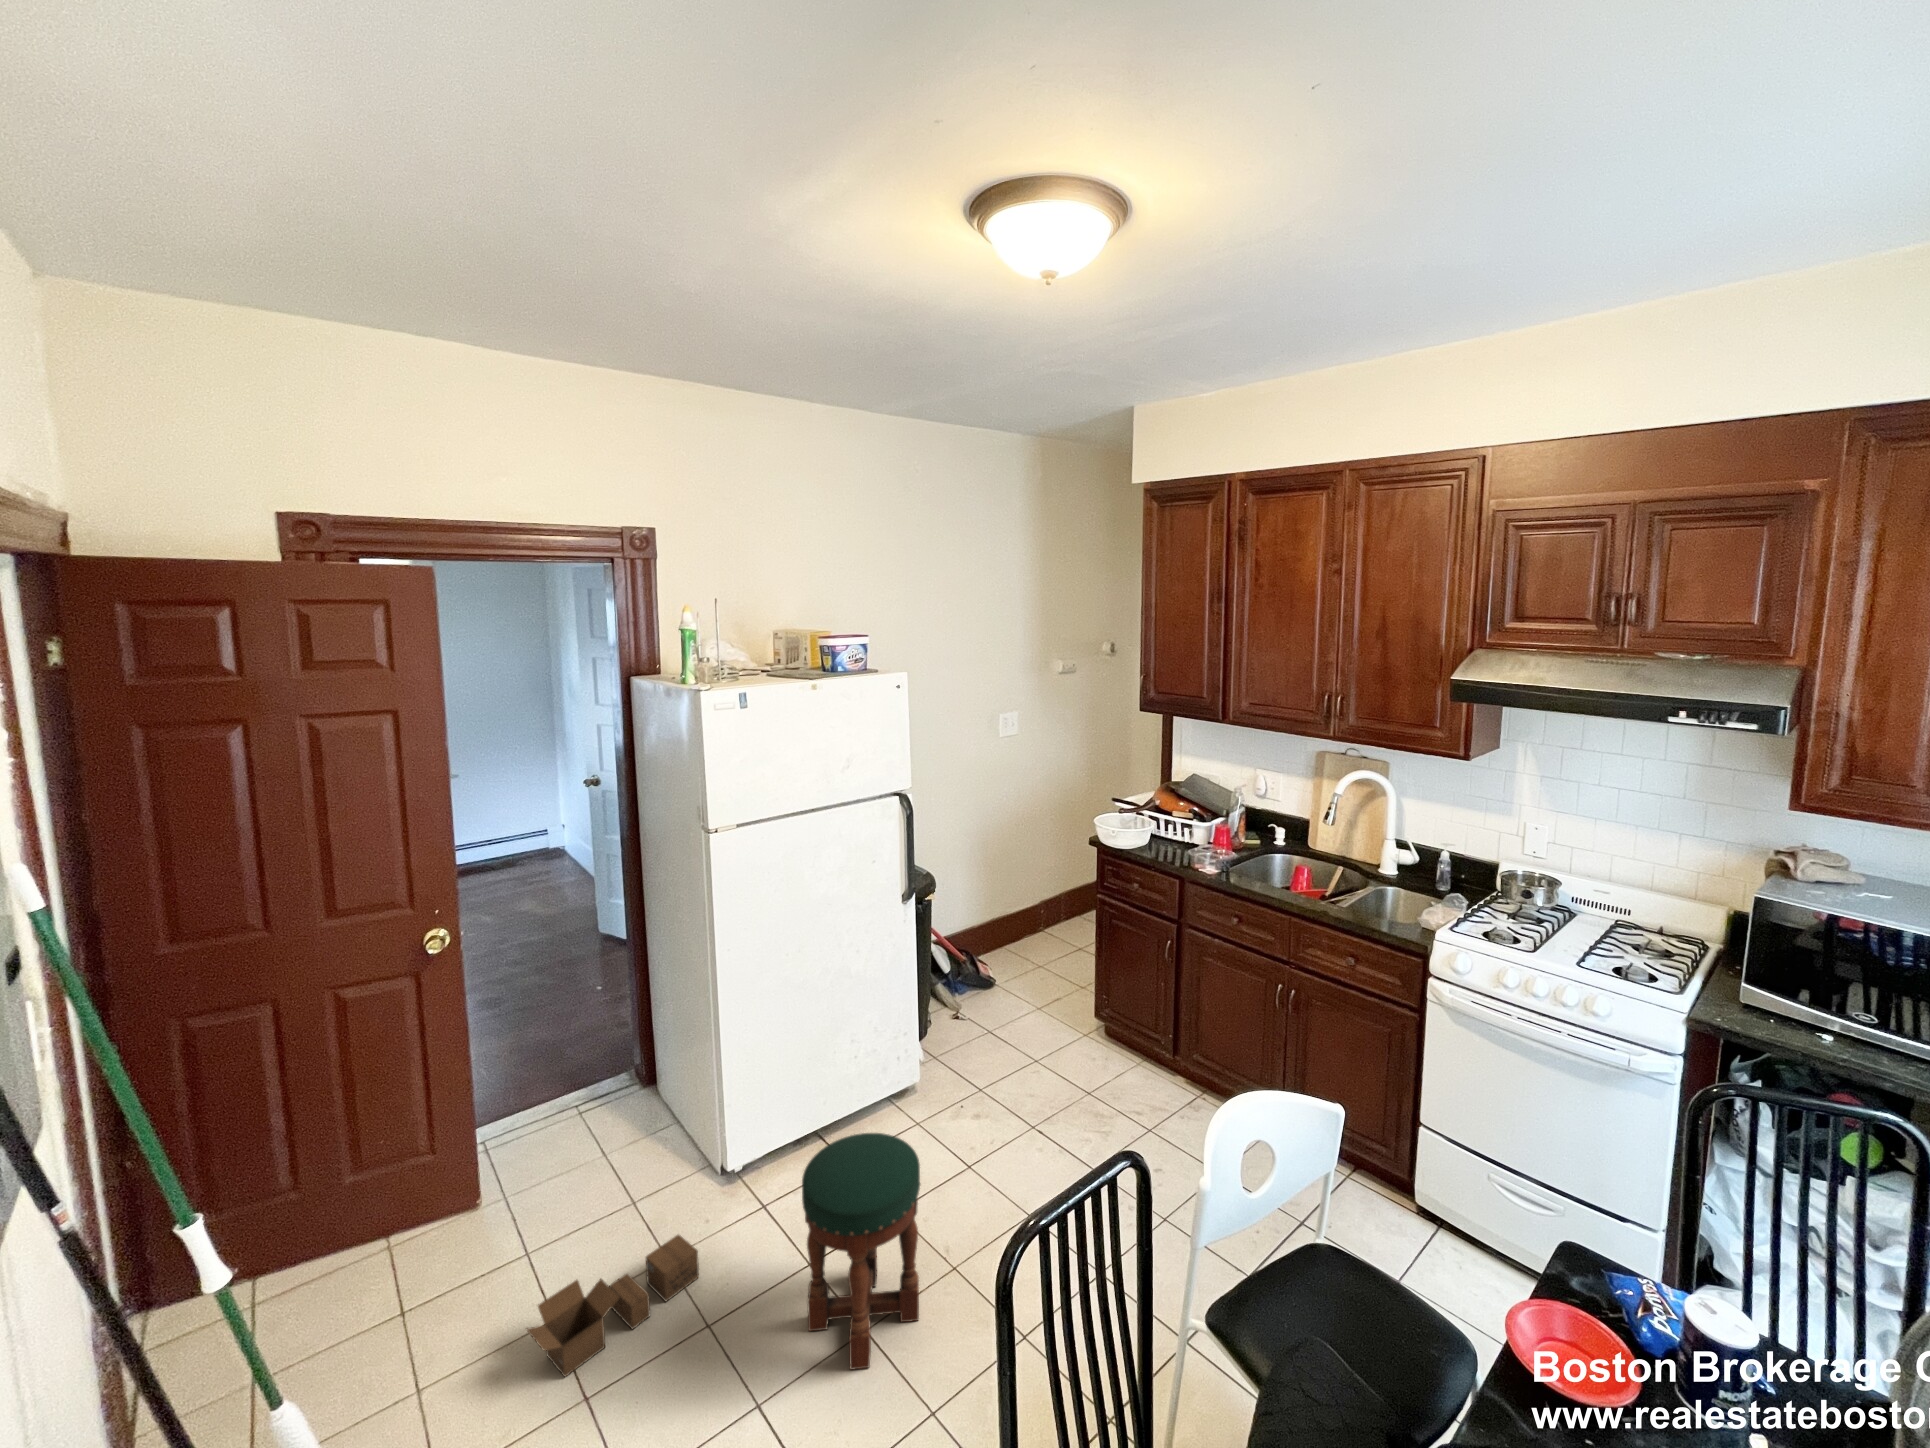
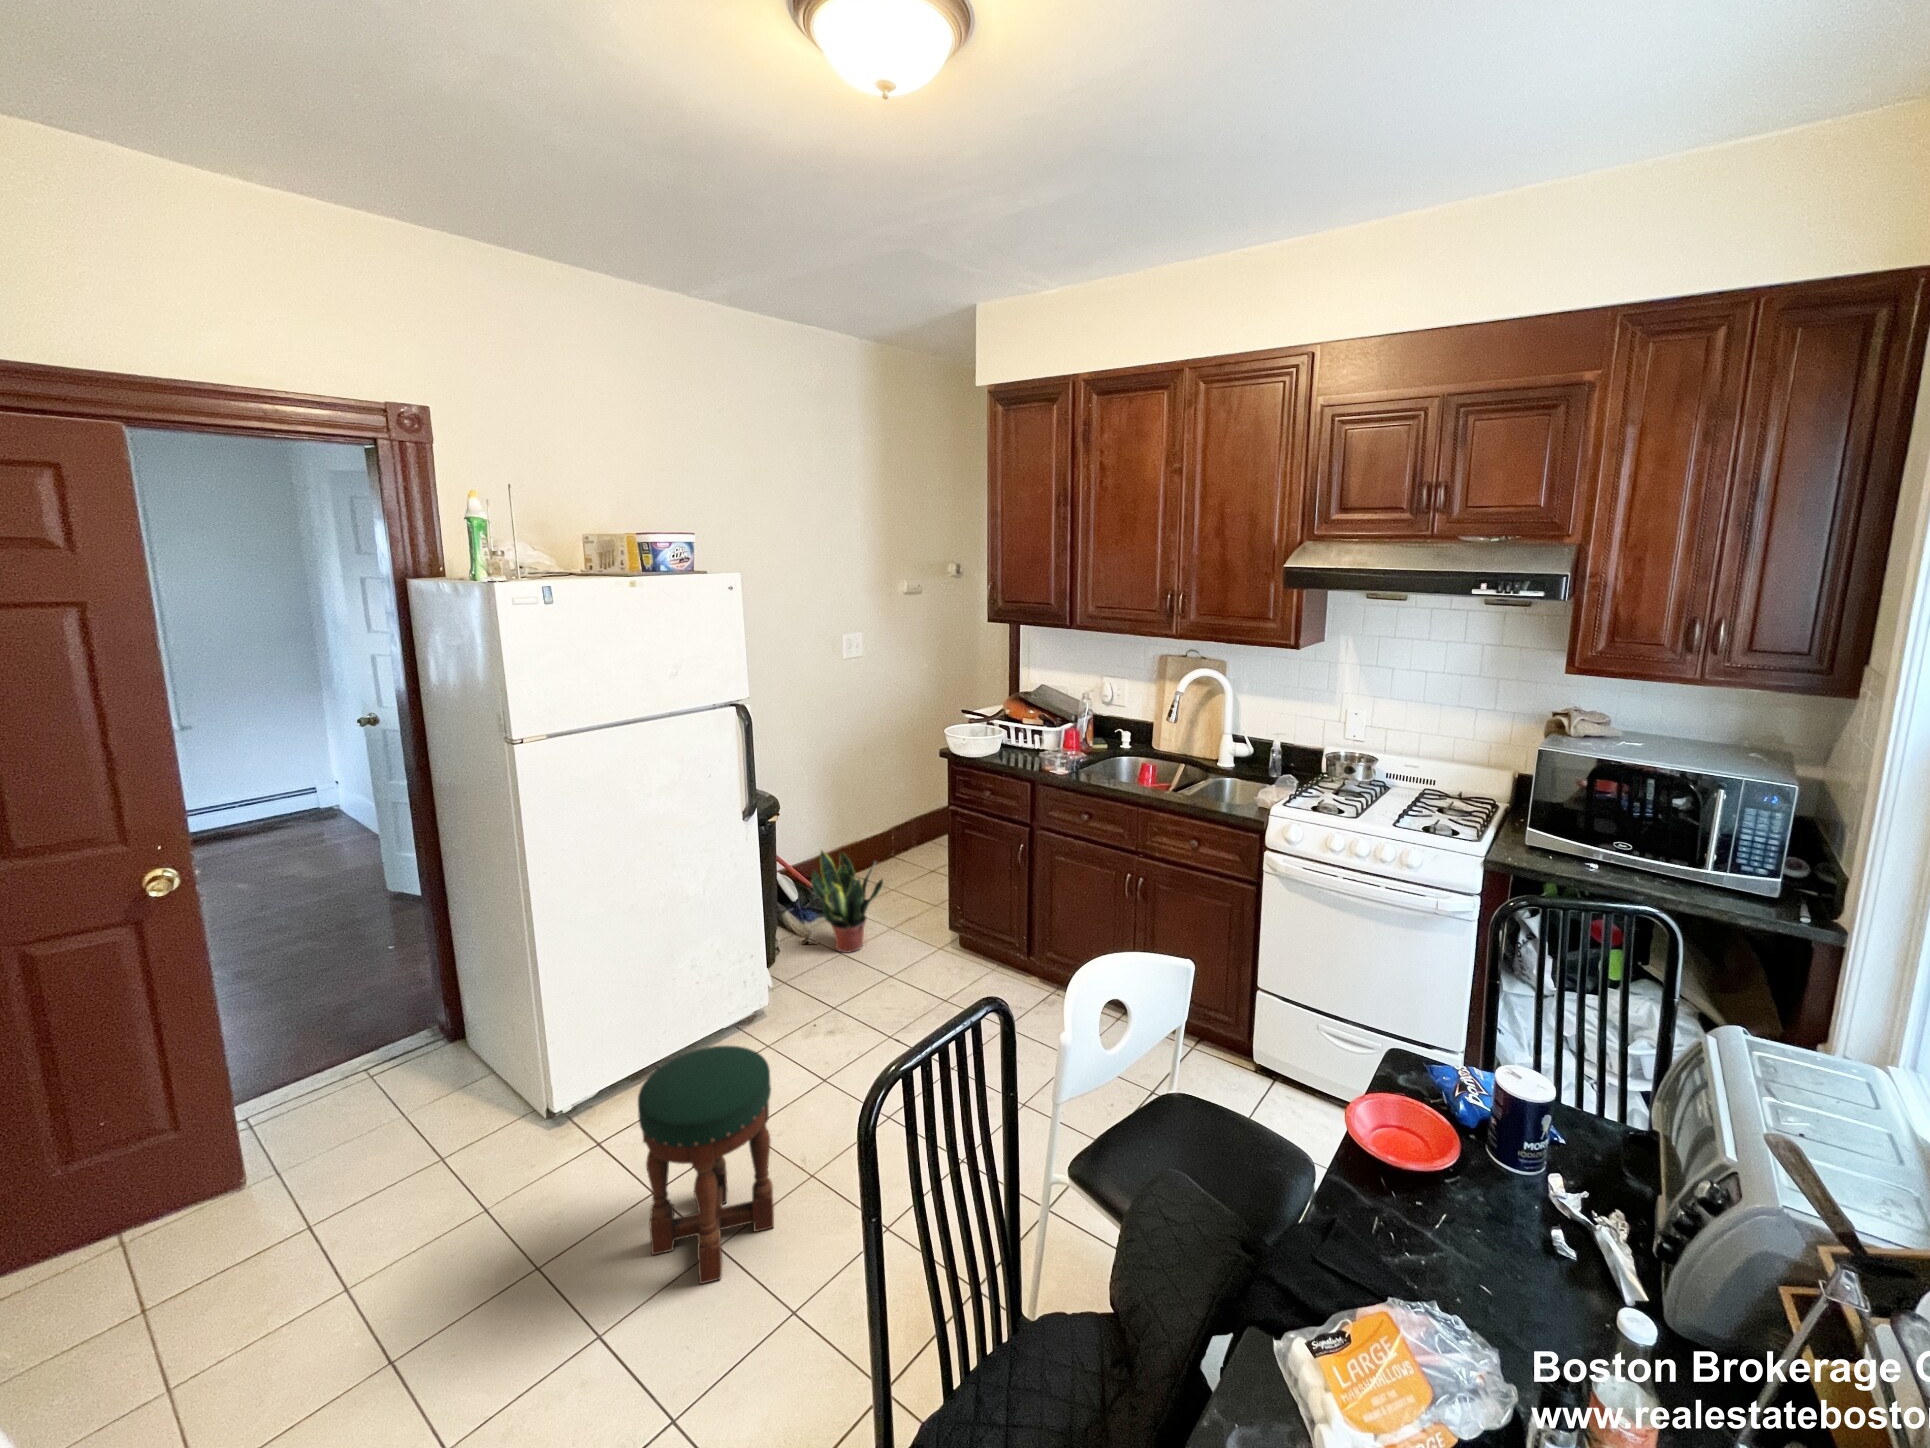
potted plant: none [962,927,1030,1030] -> present [811,851,883,953]
cardboard box: present [527,1235,699,1377] -> none [305,1180,523,1344]

